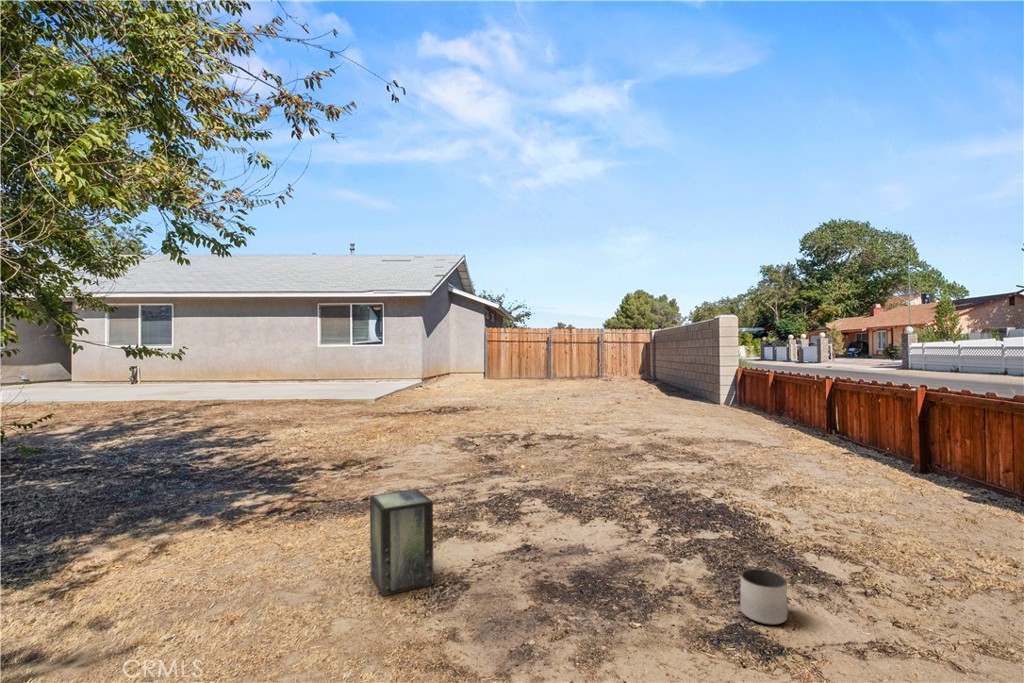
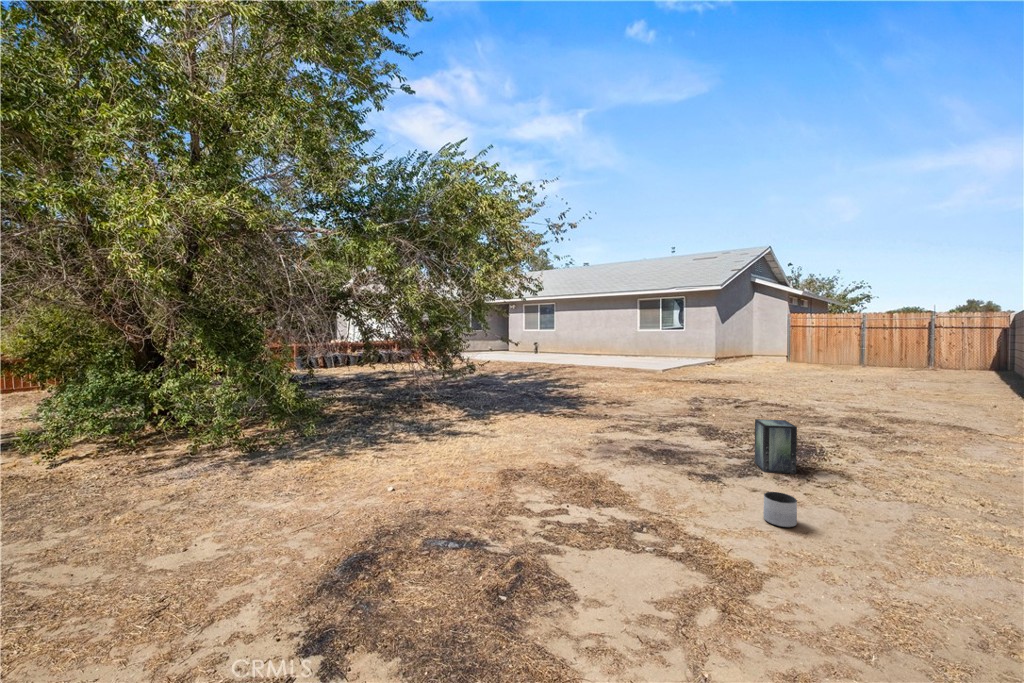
storage box: present [370,489,434,596] -> present [755,419,797,474]

